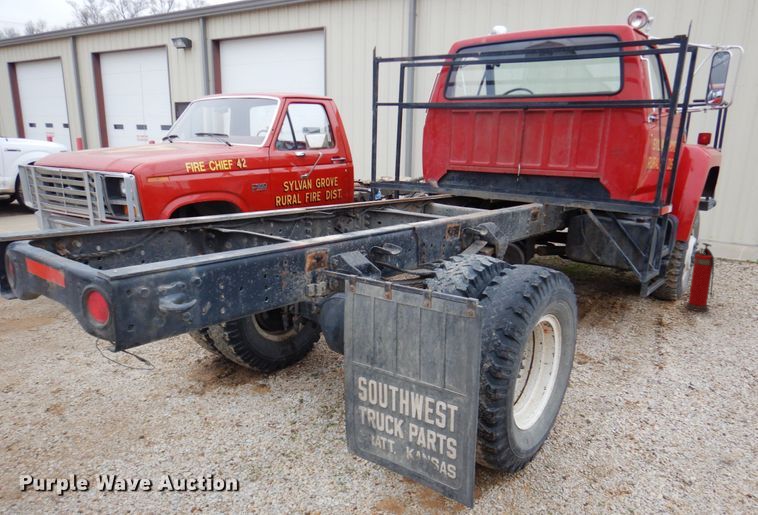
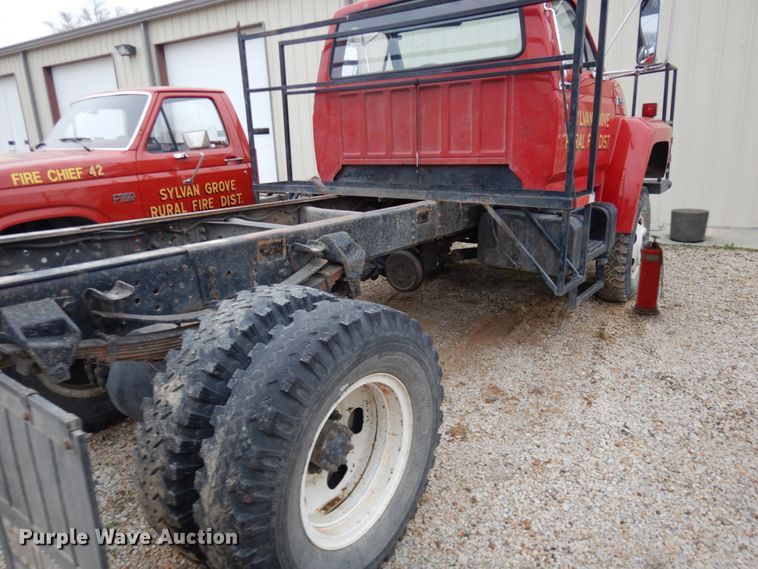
planter: none [712,224,749,255] -> present [670,208,709,242]

